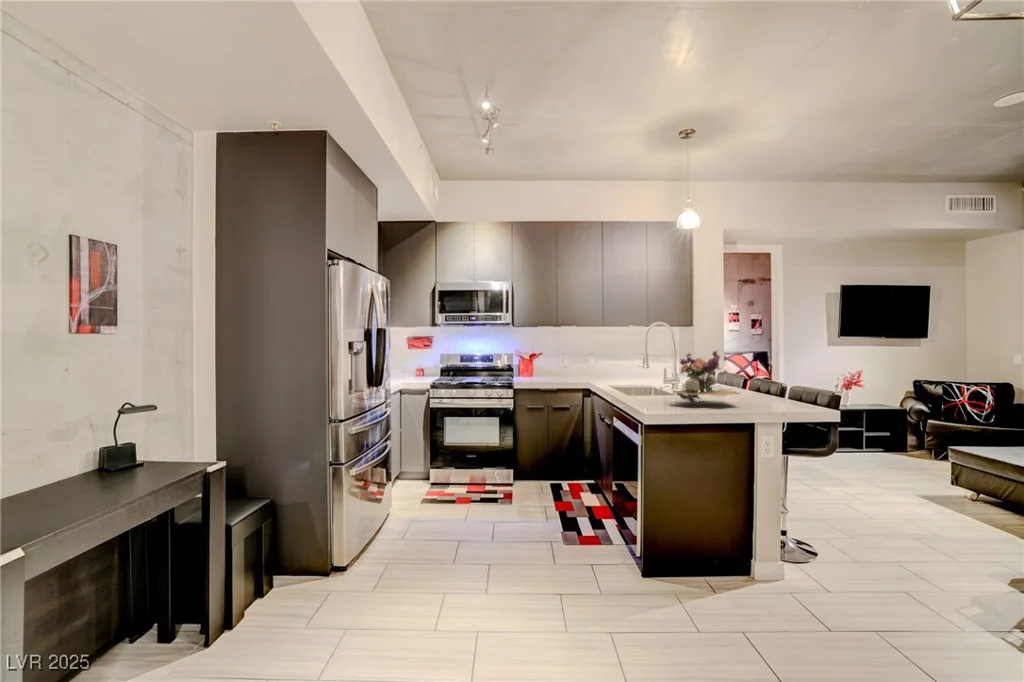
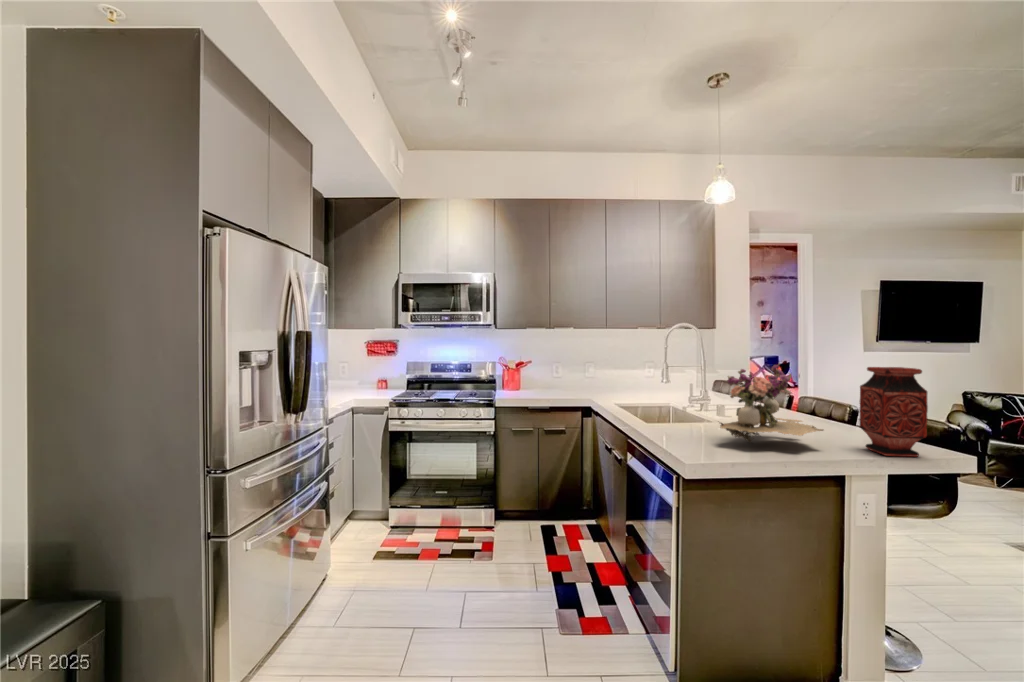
vase: none [766,351,804,410] -> present [859,367,928,457]

